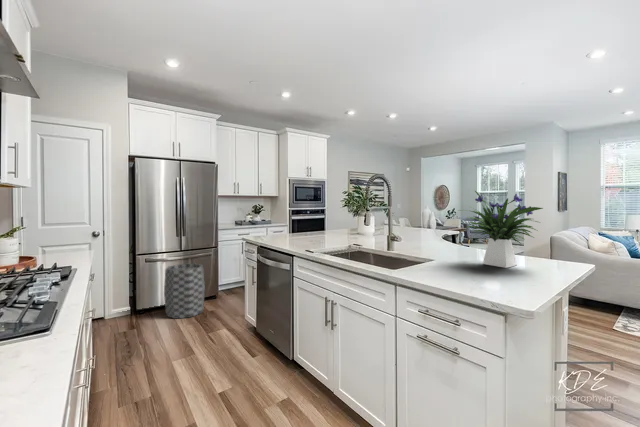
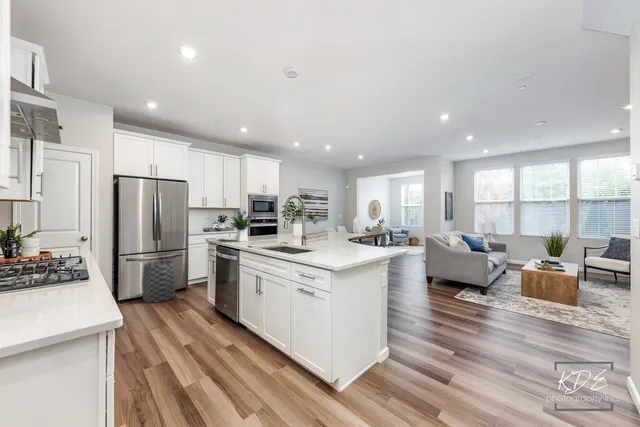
flower arrangement: present [468,191,543,268] -> present [231,211,256,241]

